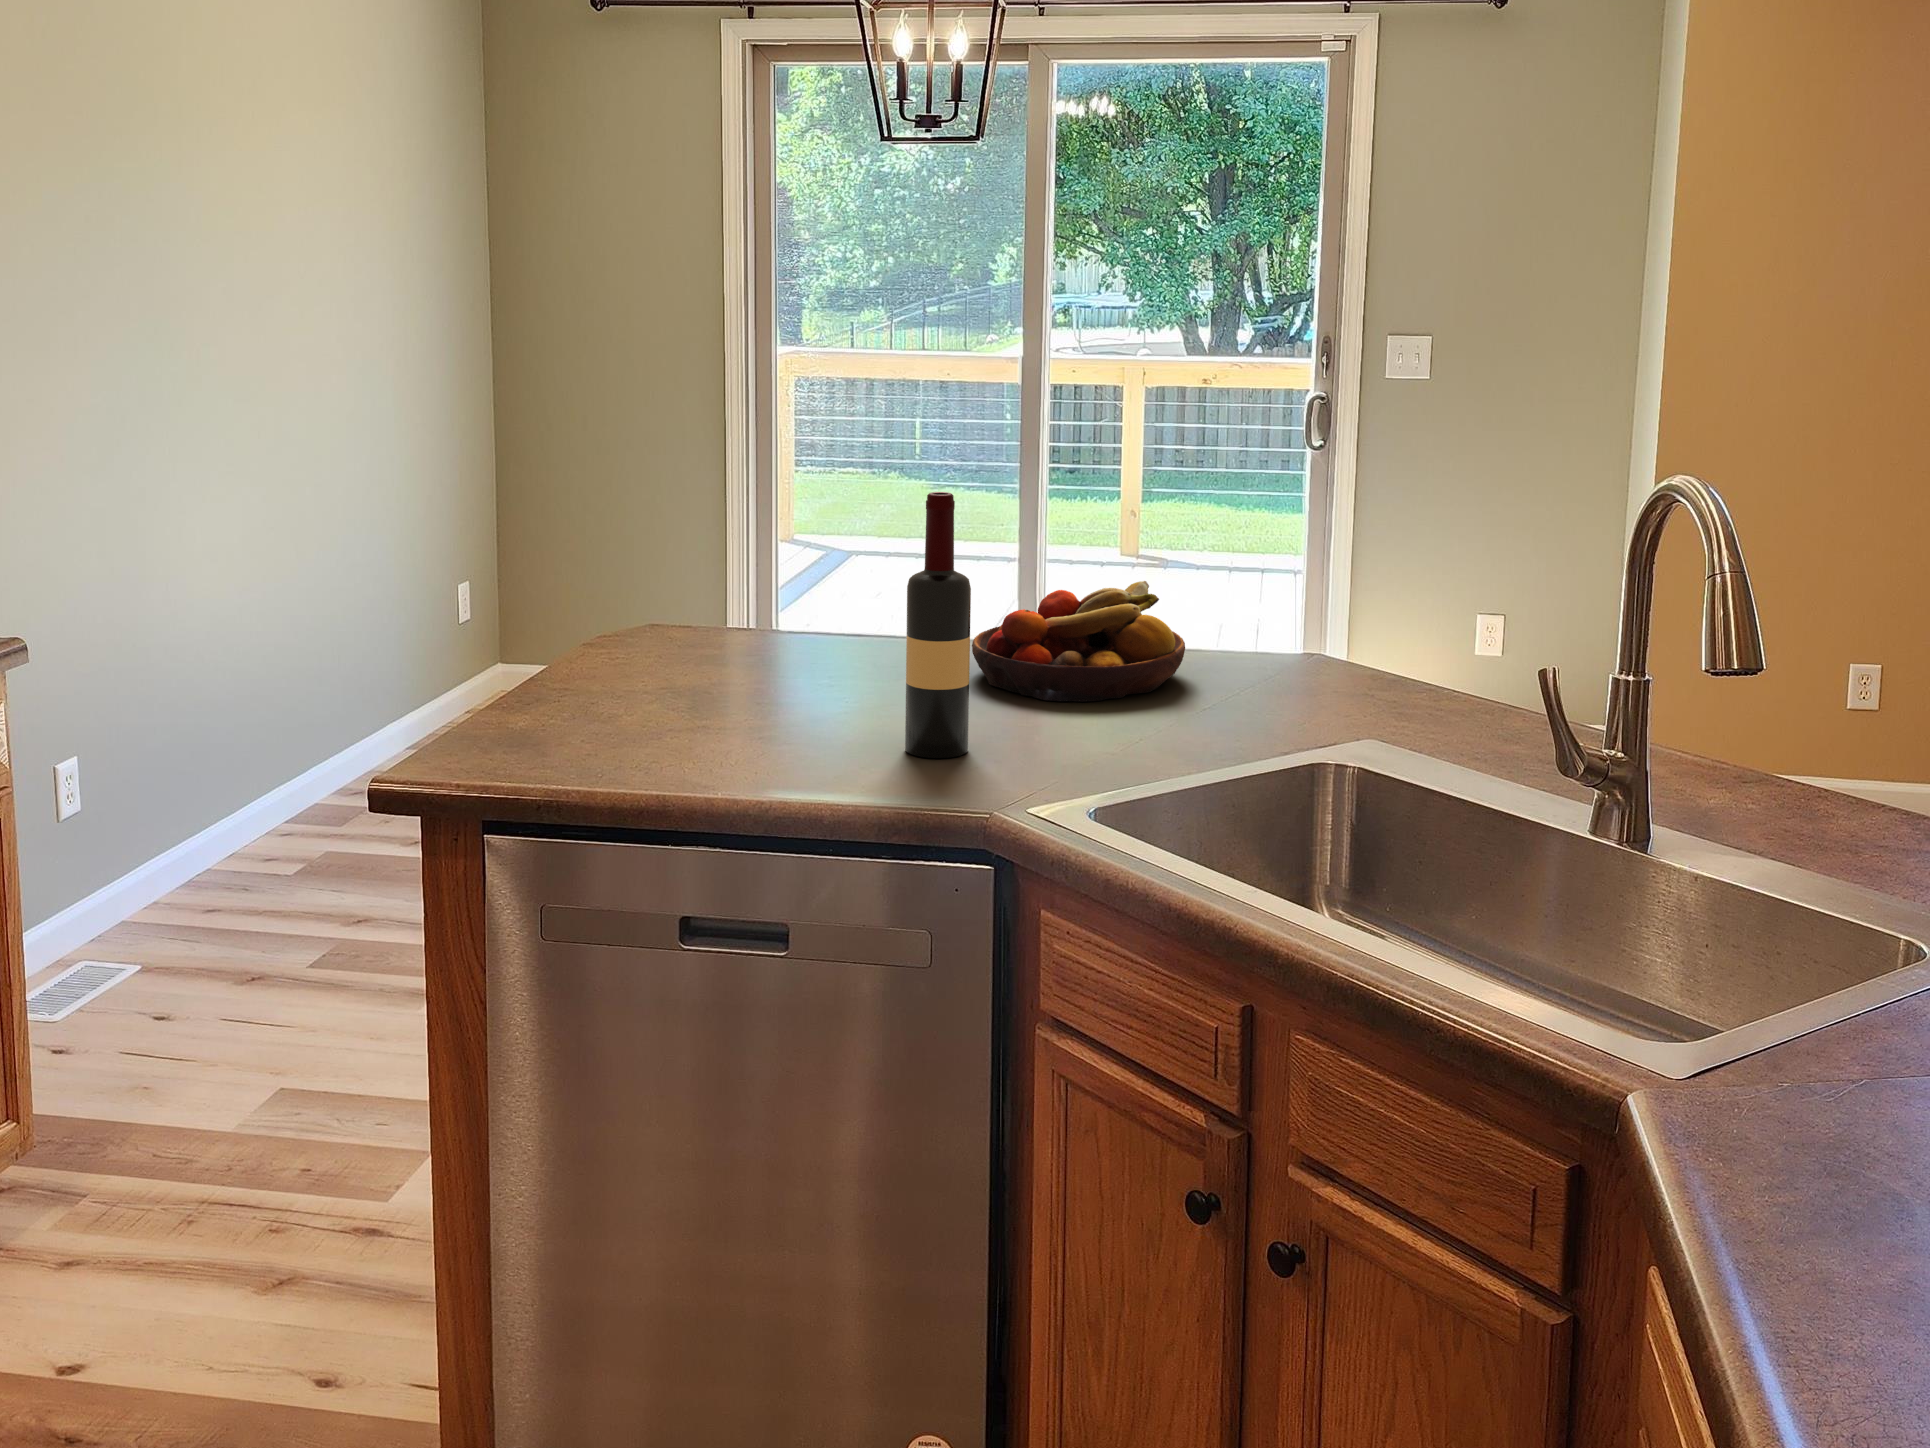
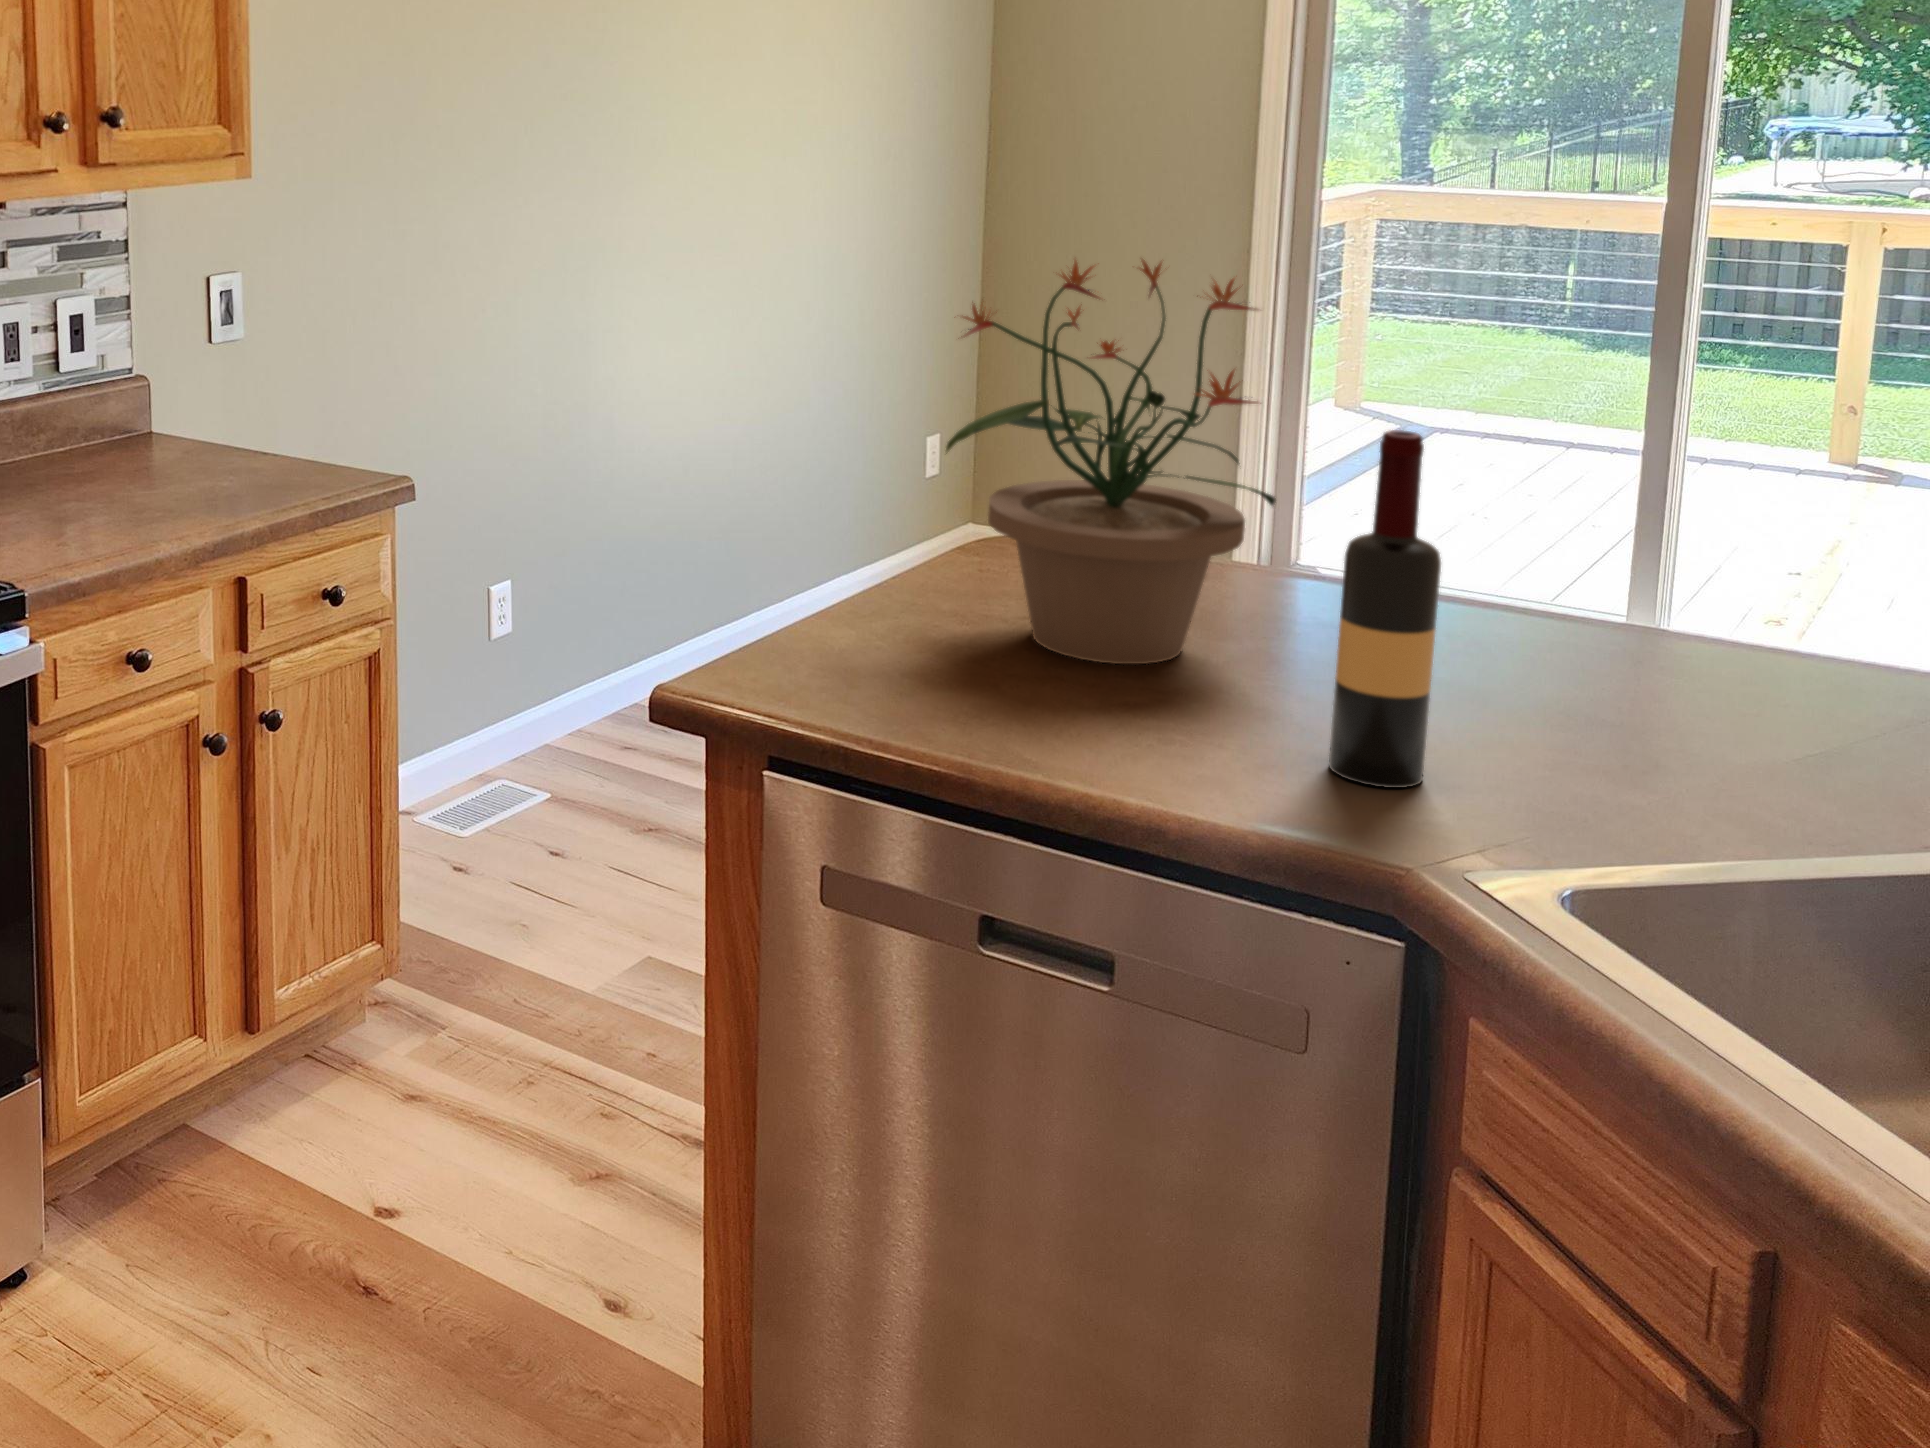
potted plant: none [582,377,838,708] -> present [946,260,1276,664]
fruit bowl: present [972,581,1185,702] -> none [1467,563,1817,732]

